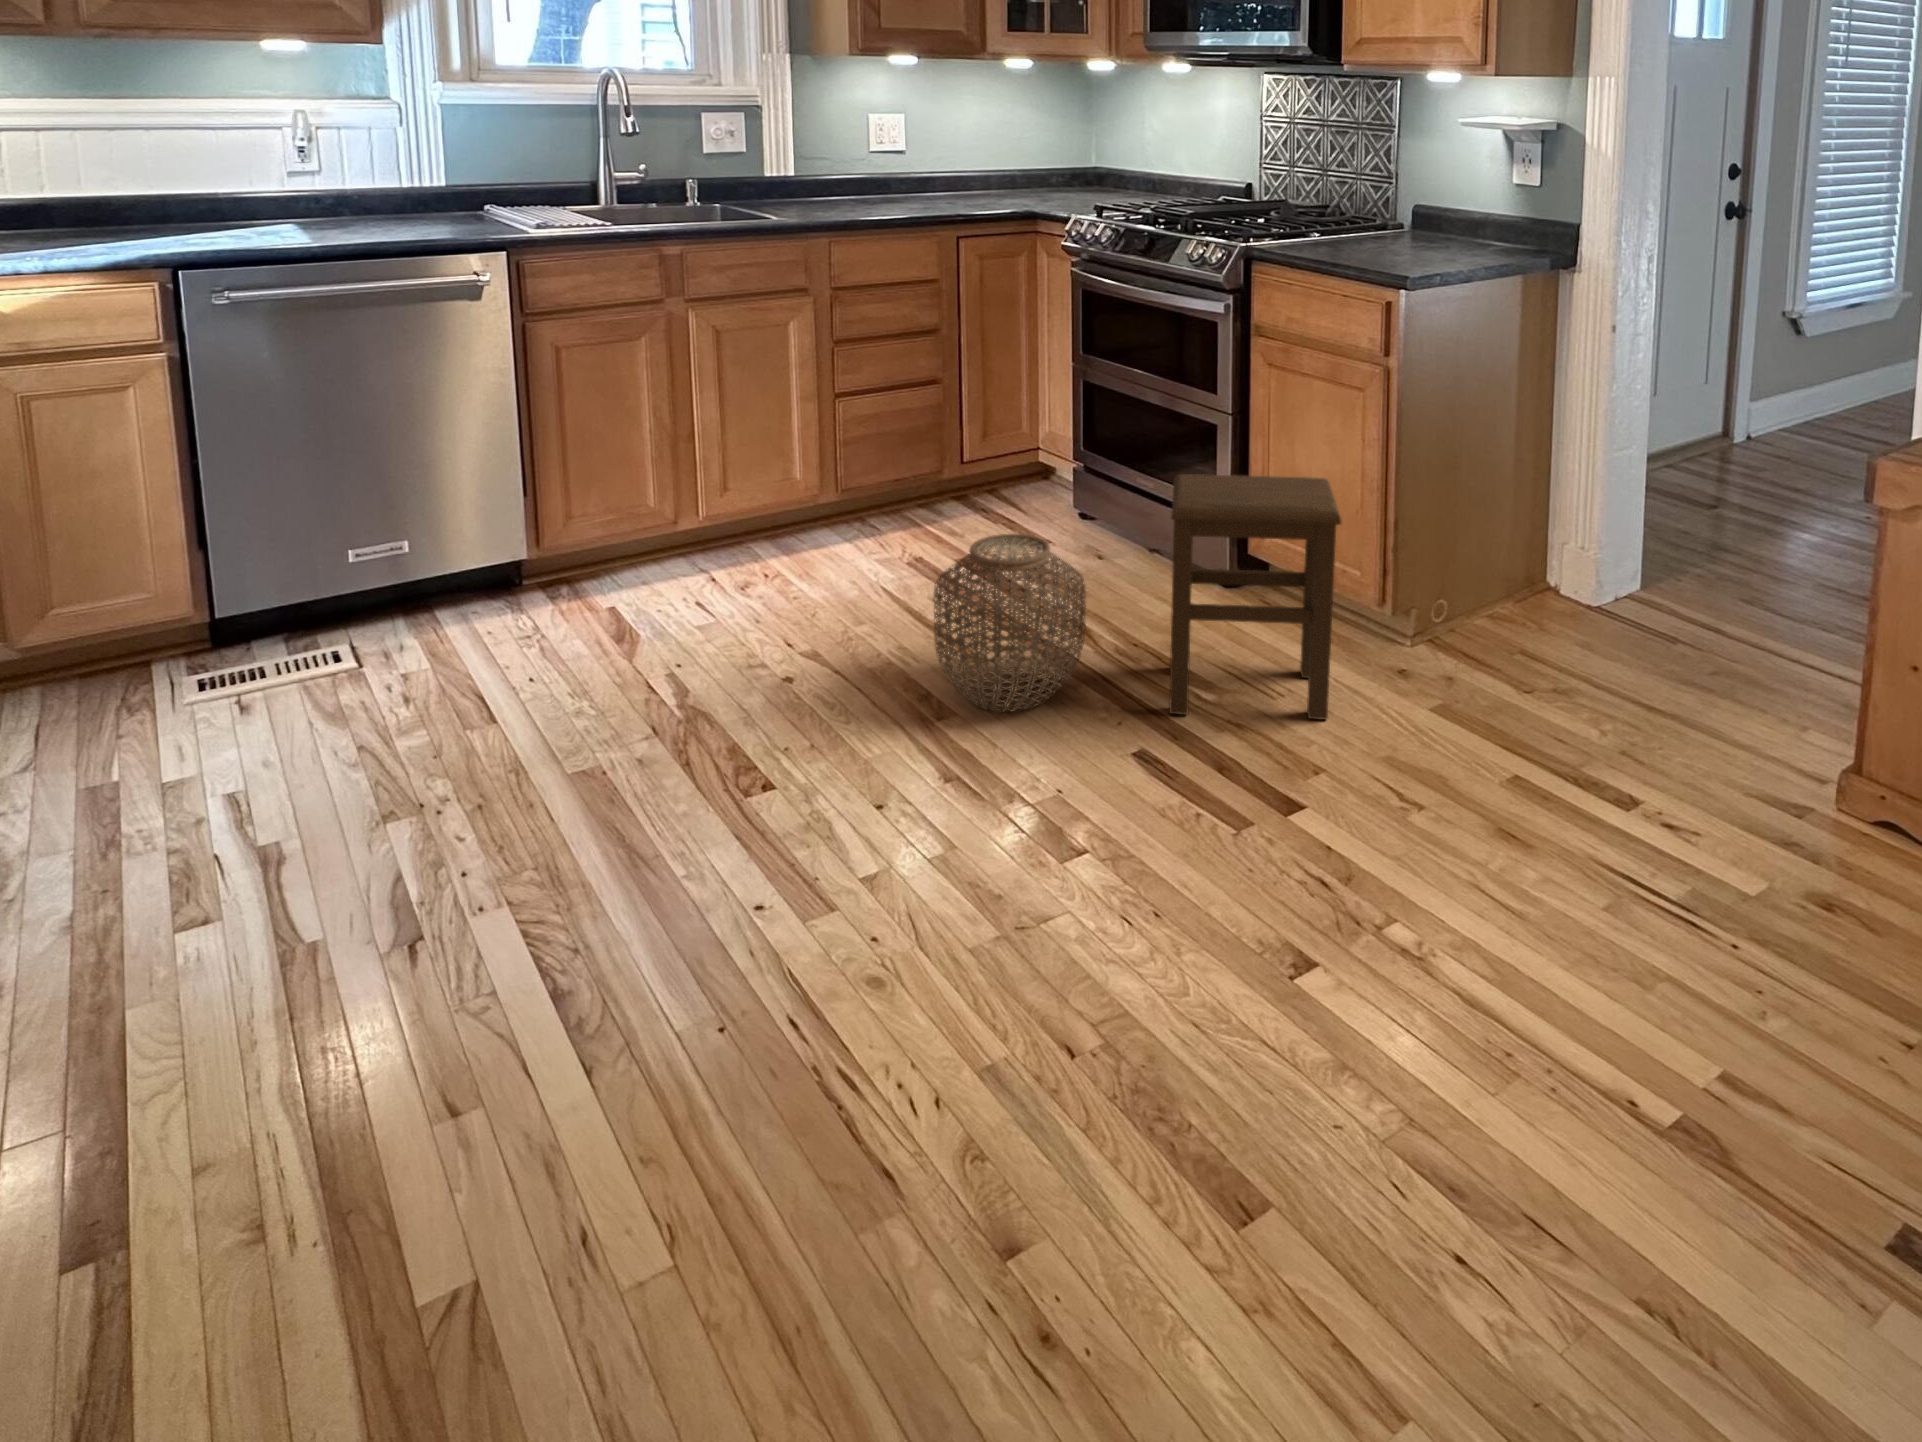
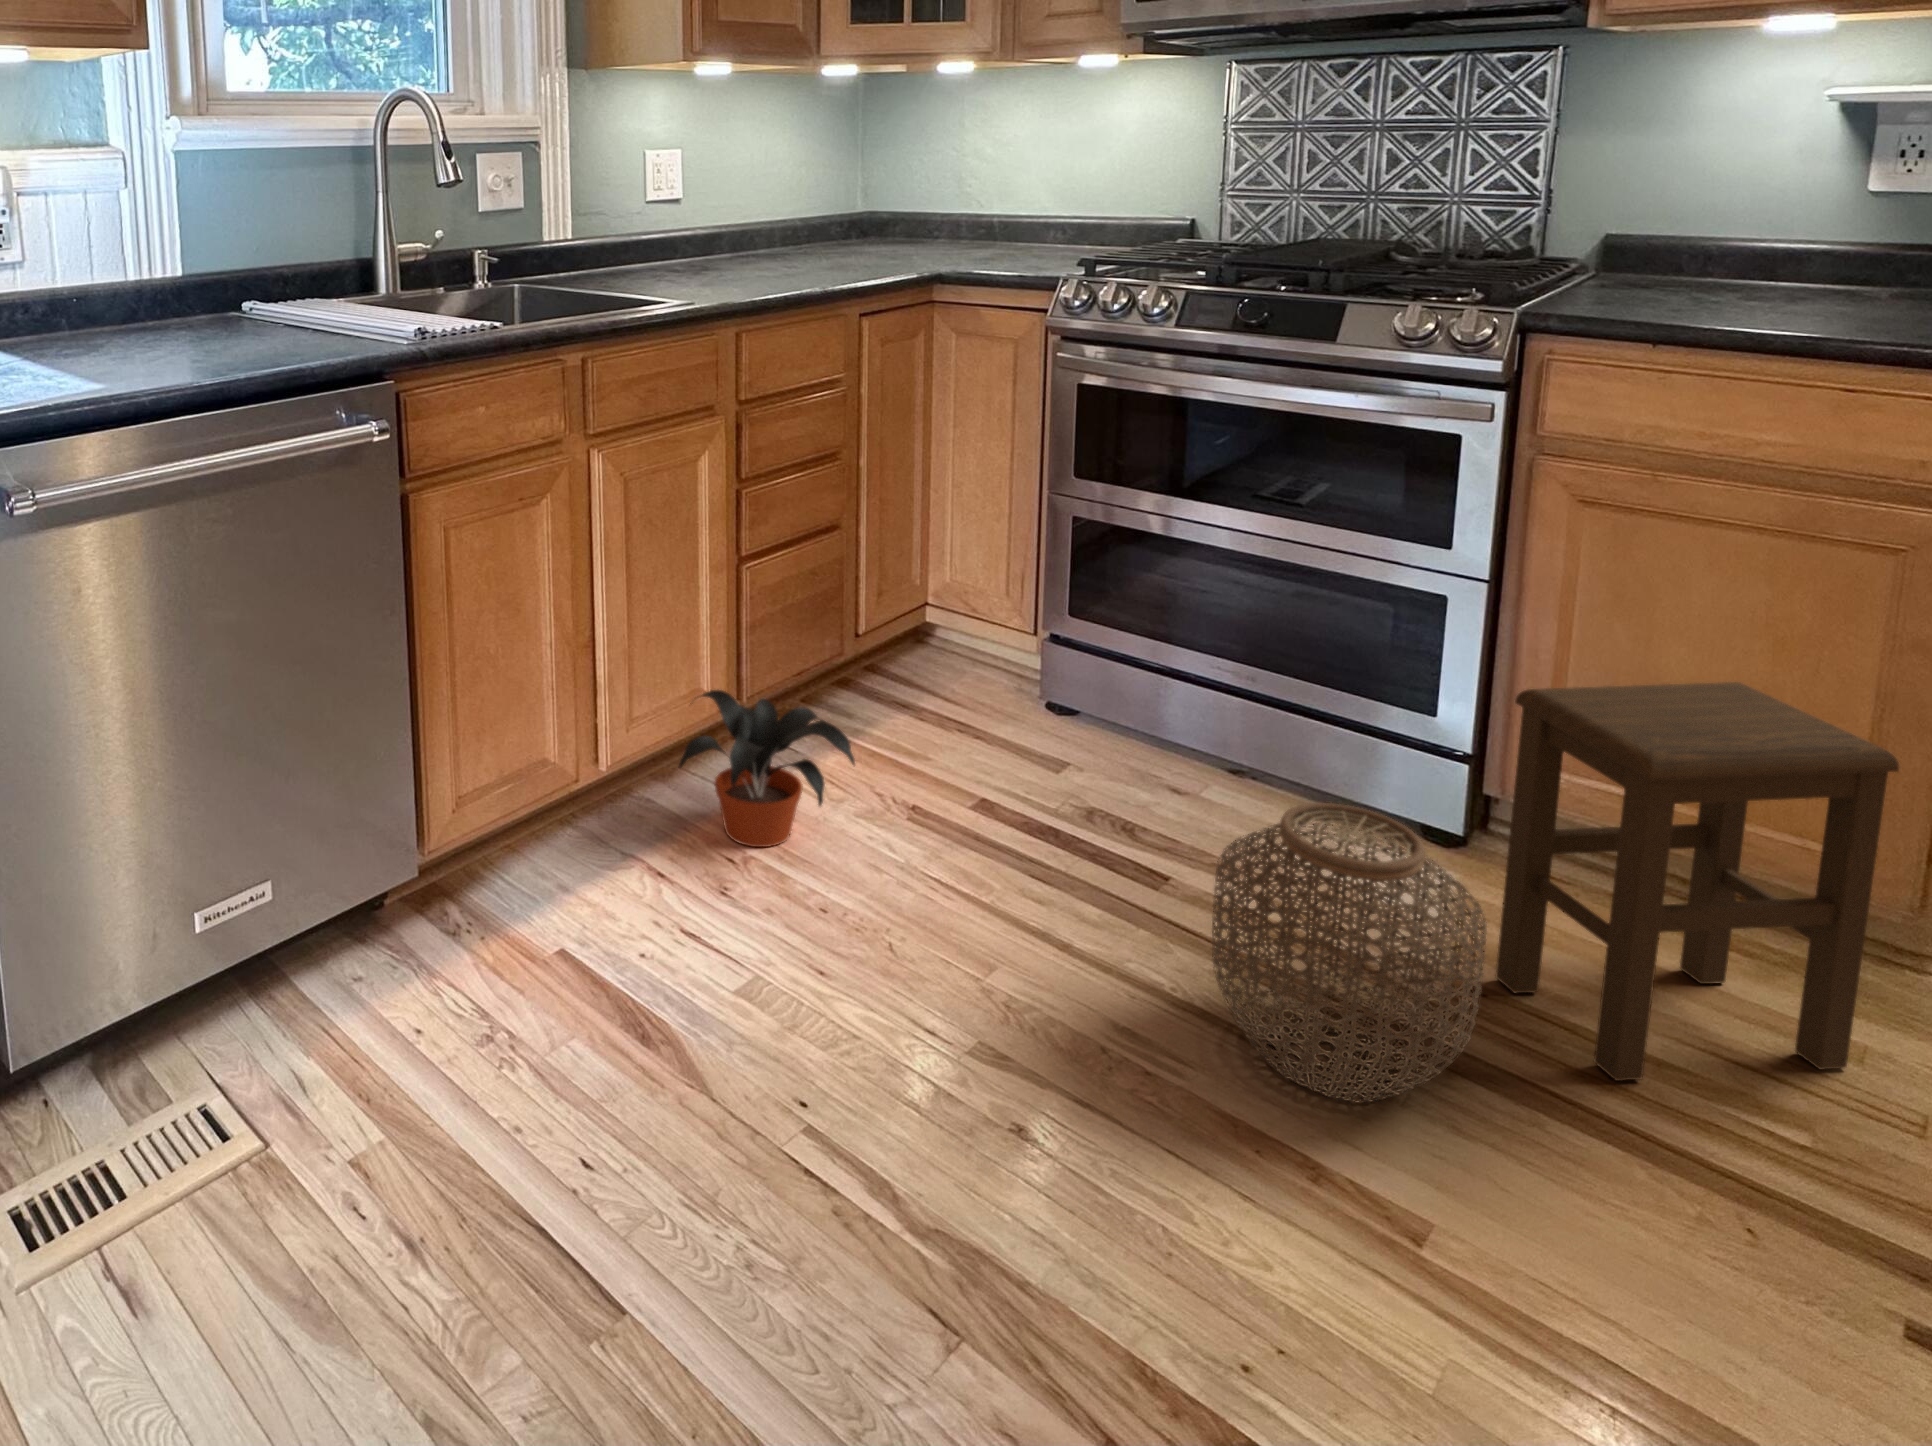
potted plant: none [739,476,859,577] -> present [679,690,855,847]

